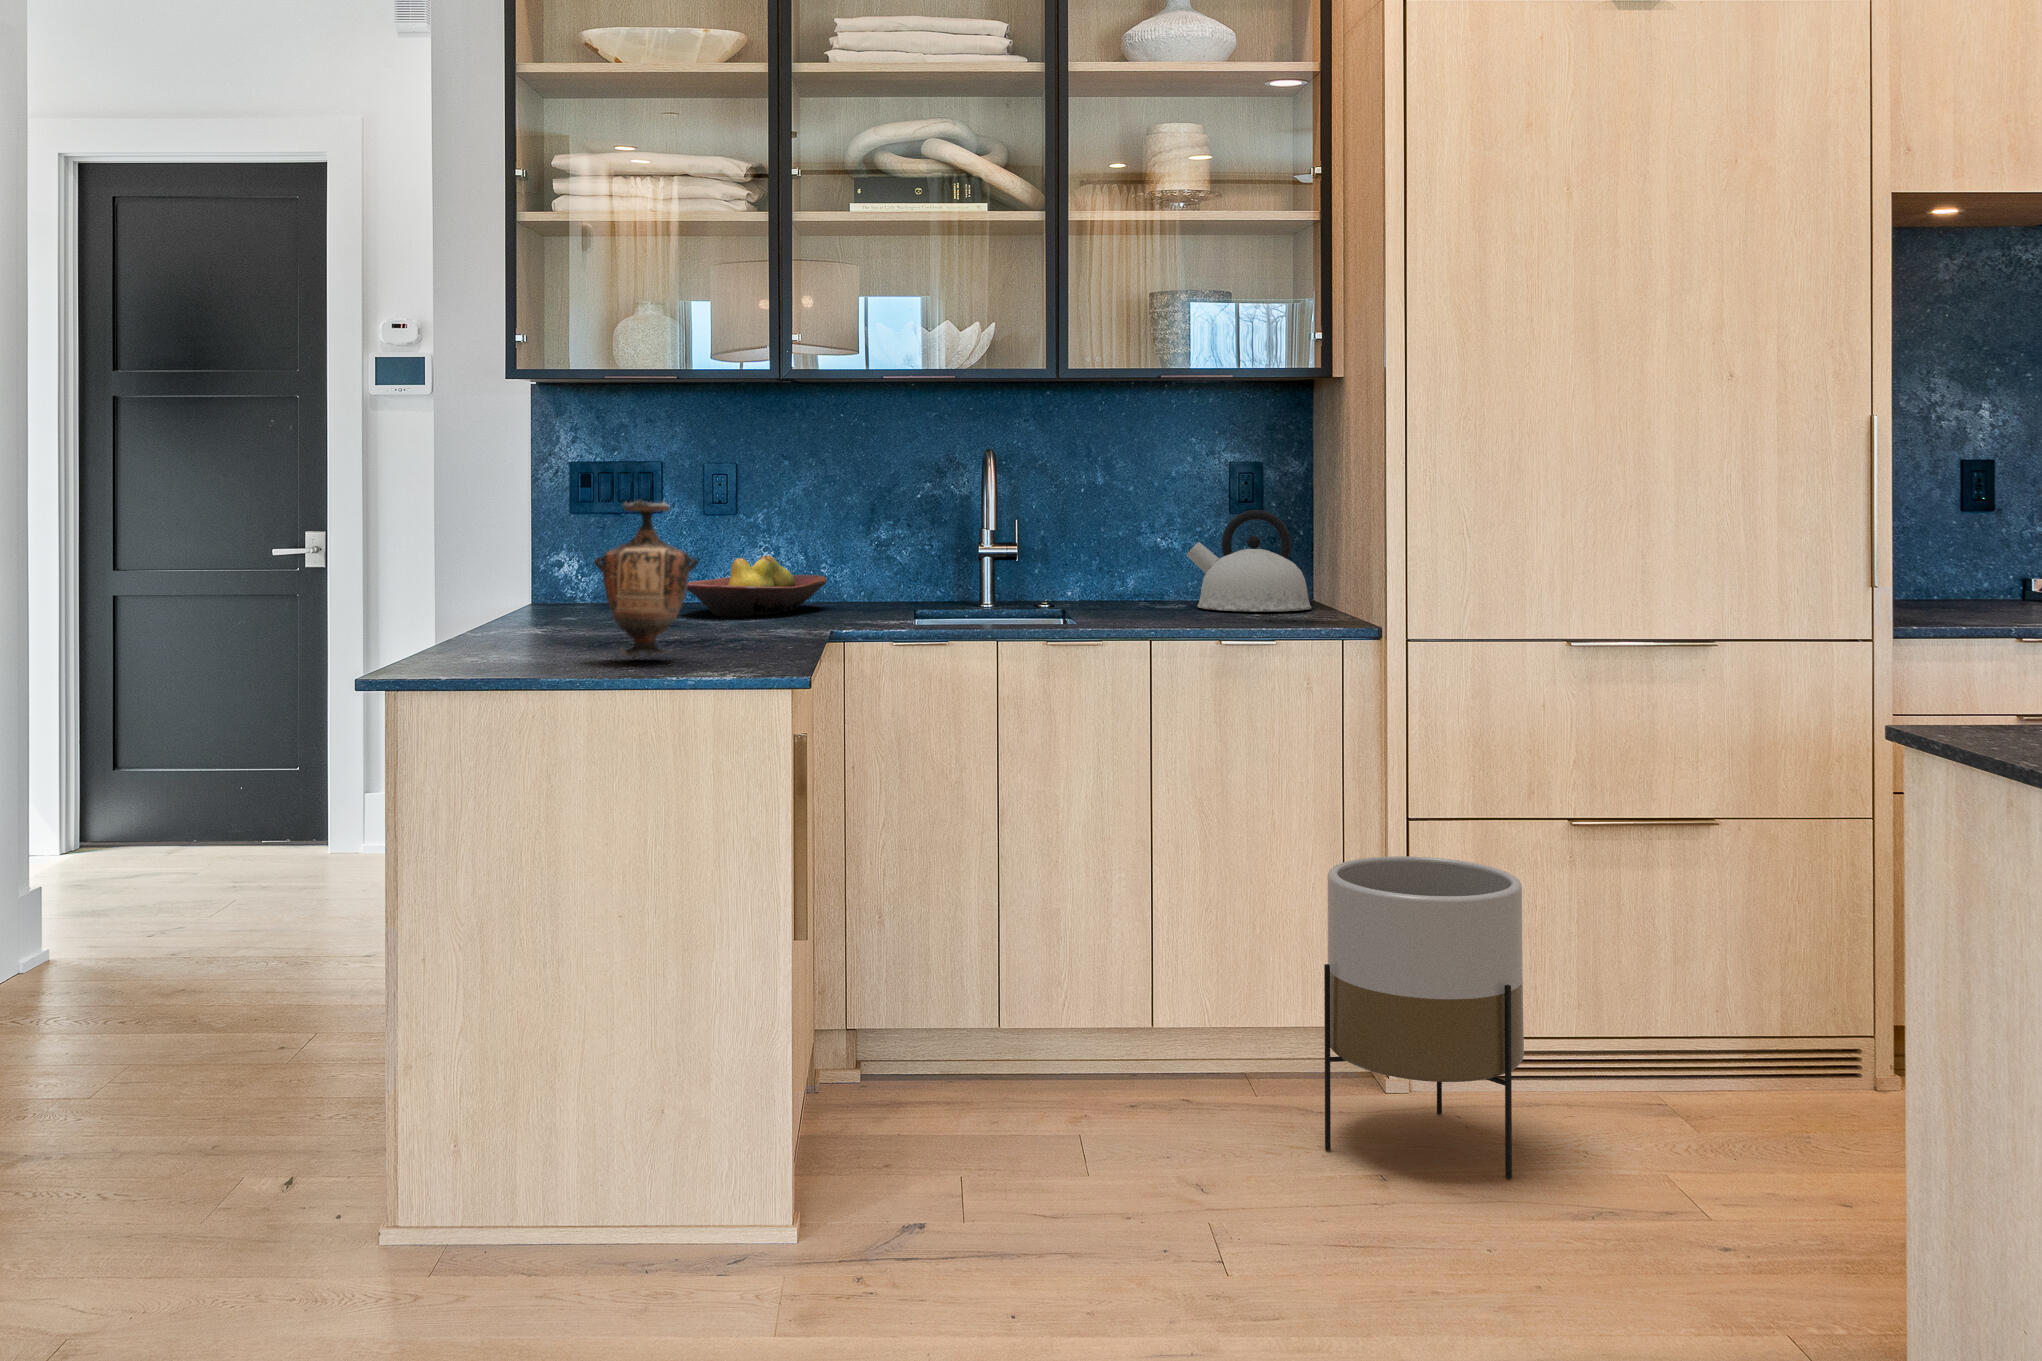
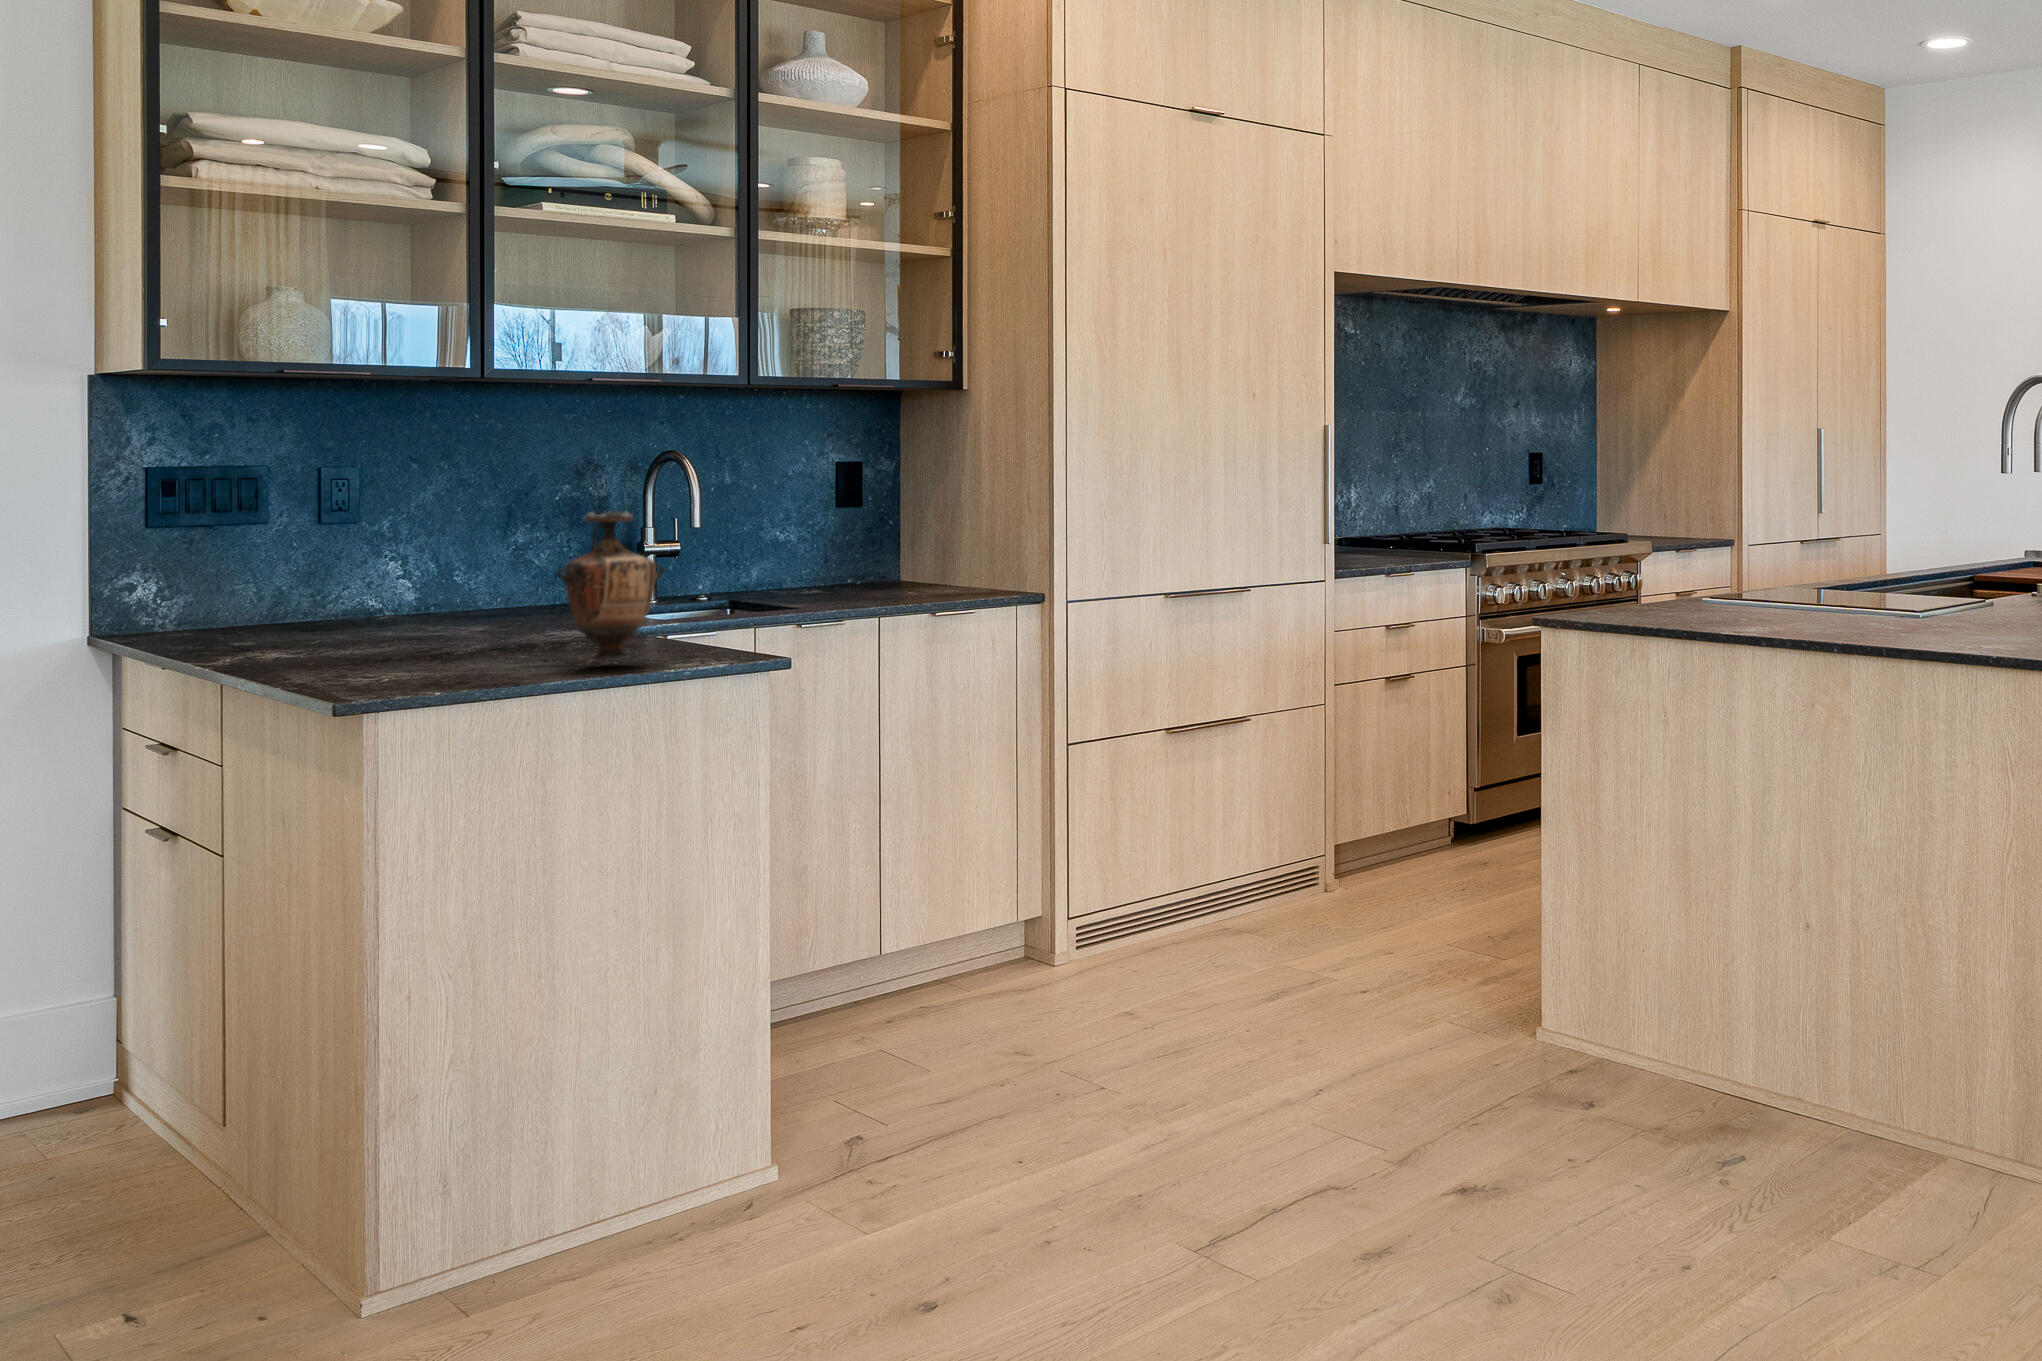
kettle: present [1186,510,1312,612] -> none [813,501,923,590]
fruit bowl: present [686,556,827,617] -> none [357,563,498,629]
planter: present [1324,856,1524,1179] -> none [1049,767,1199,1005]

